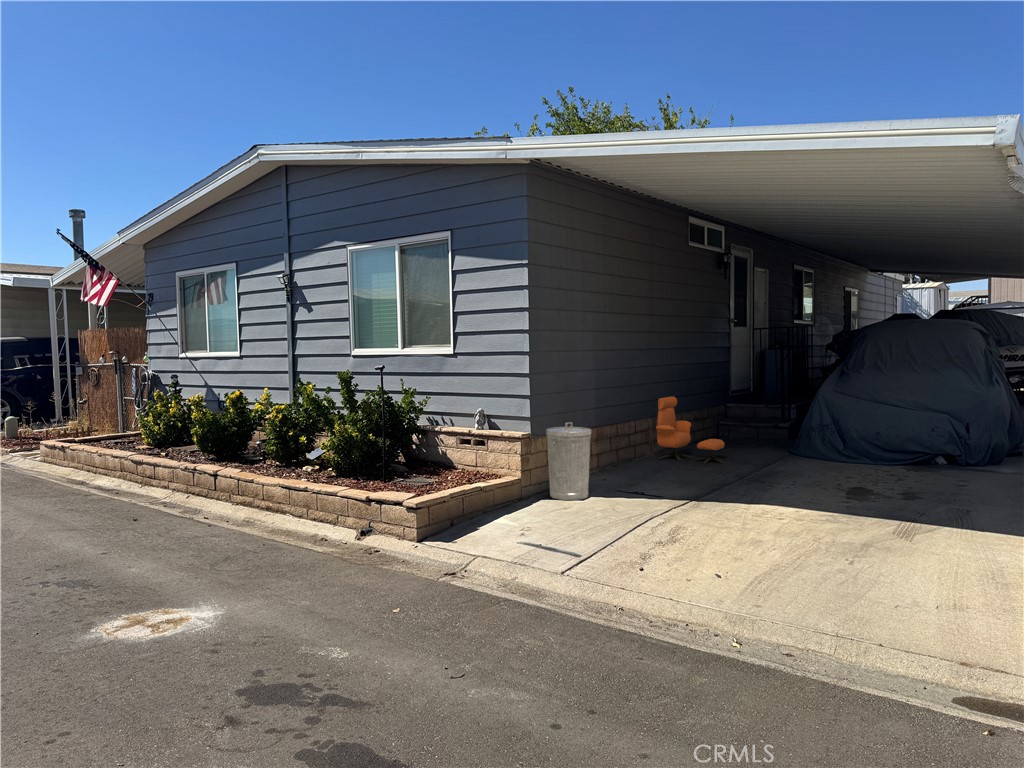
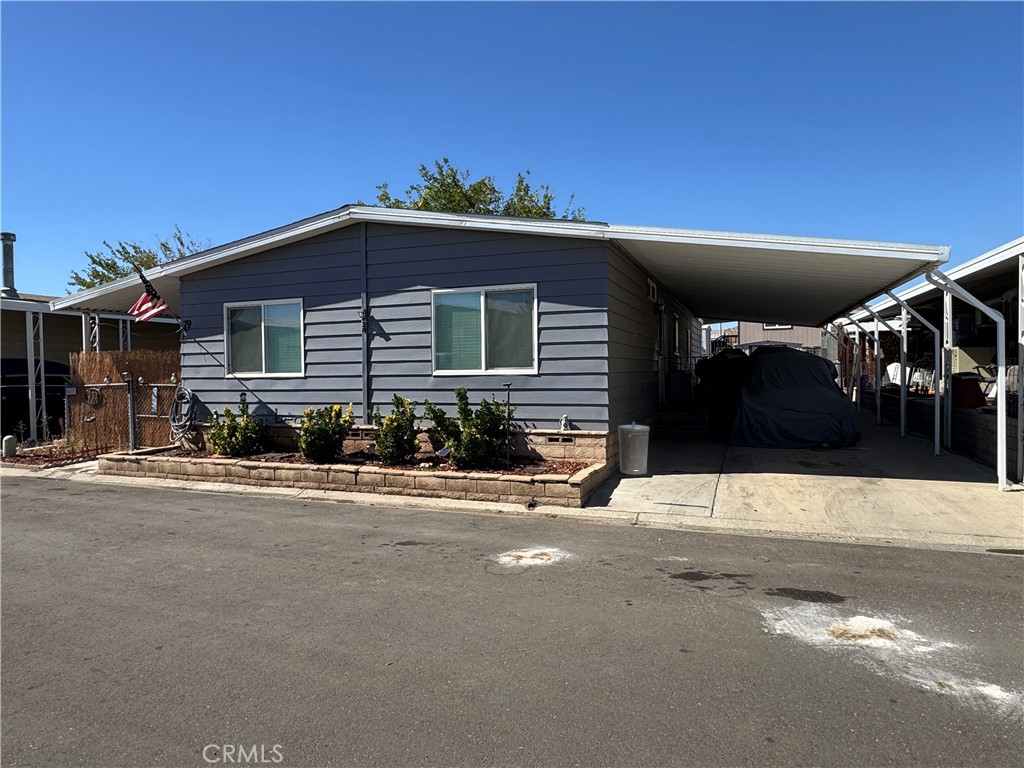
lounge chair: present [656,397,726,463] -> none [642,403,692,447]

